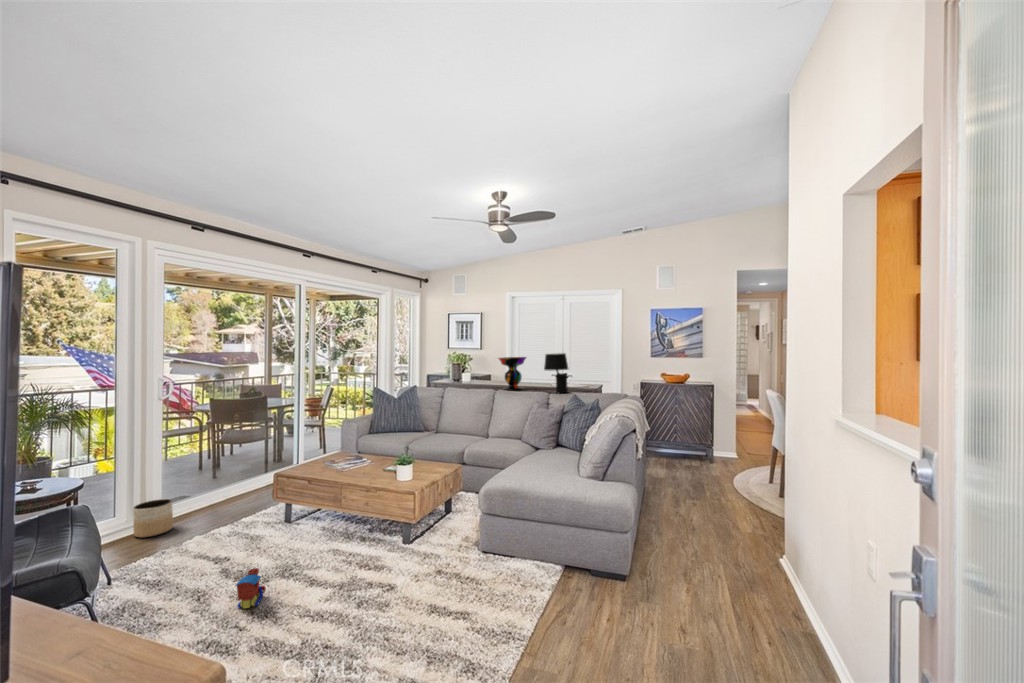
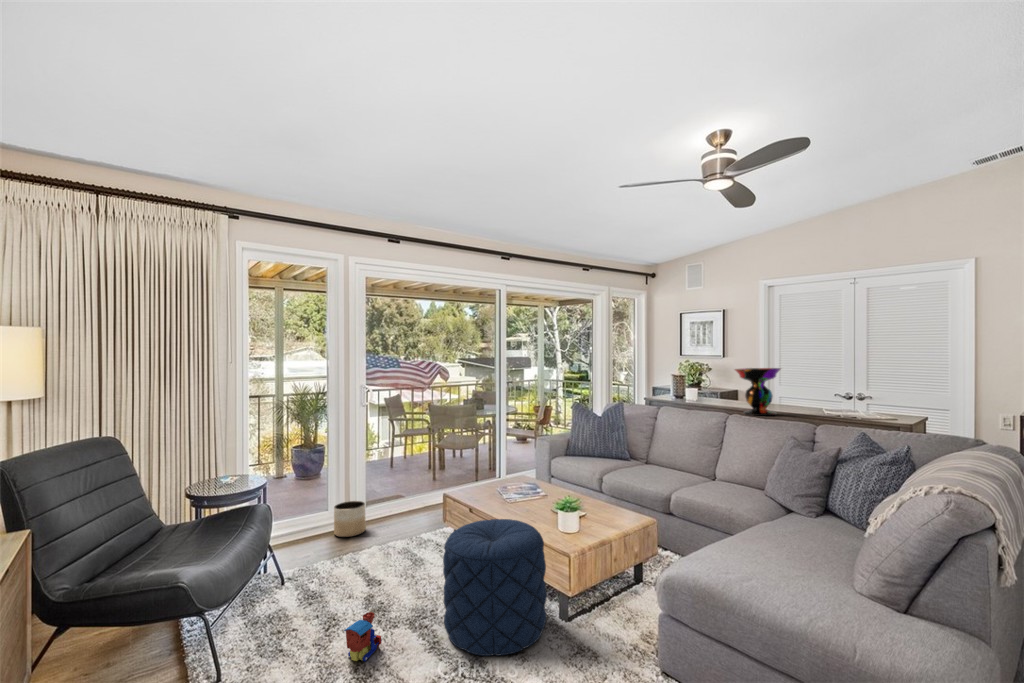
table lamp: present [544,353,568,394] -> none [808,364,860,426]
pouf: none [312,478,397,578] -> present [443,519,547,656]

